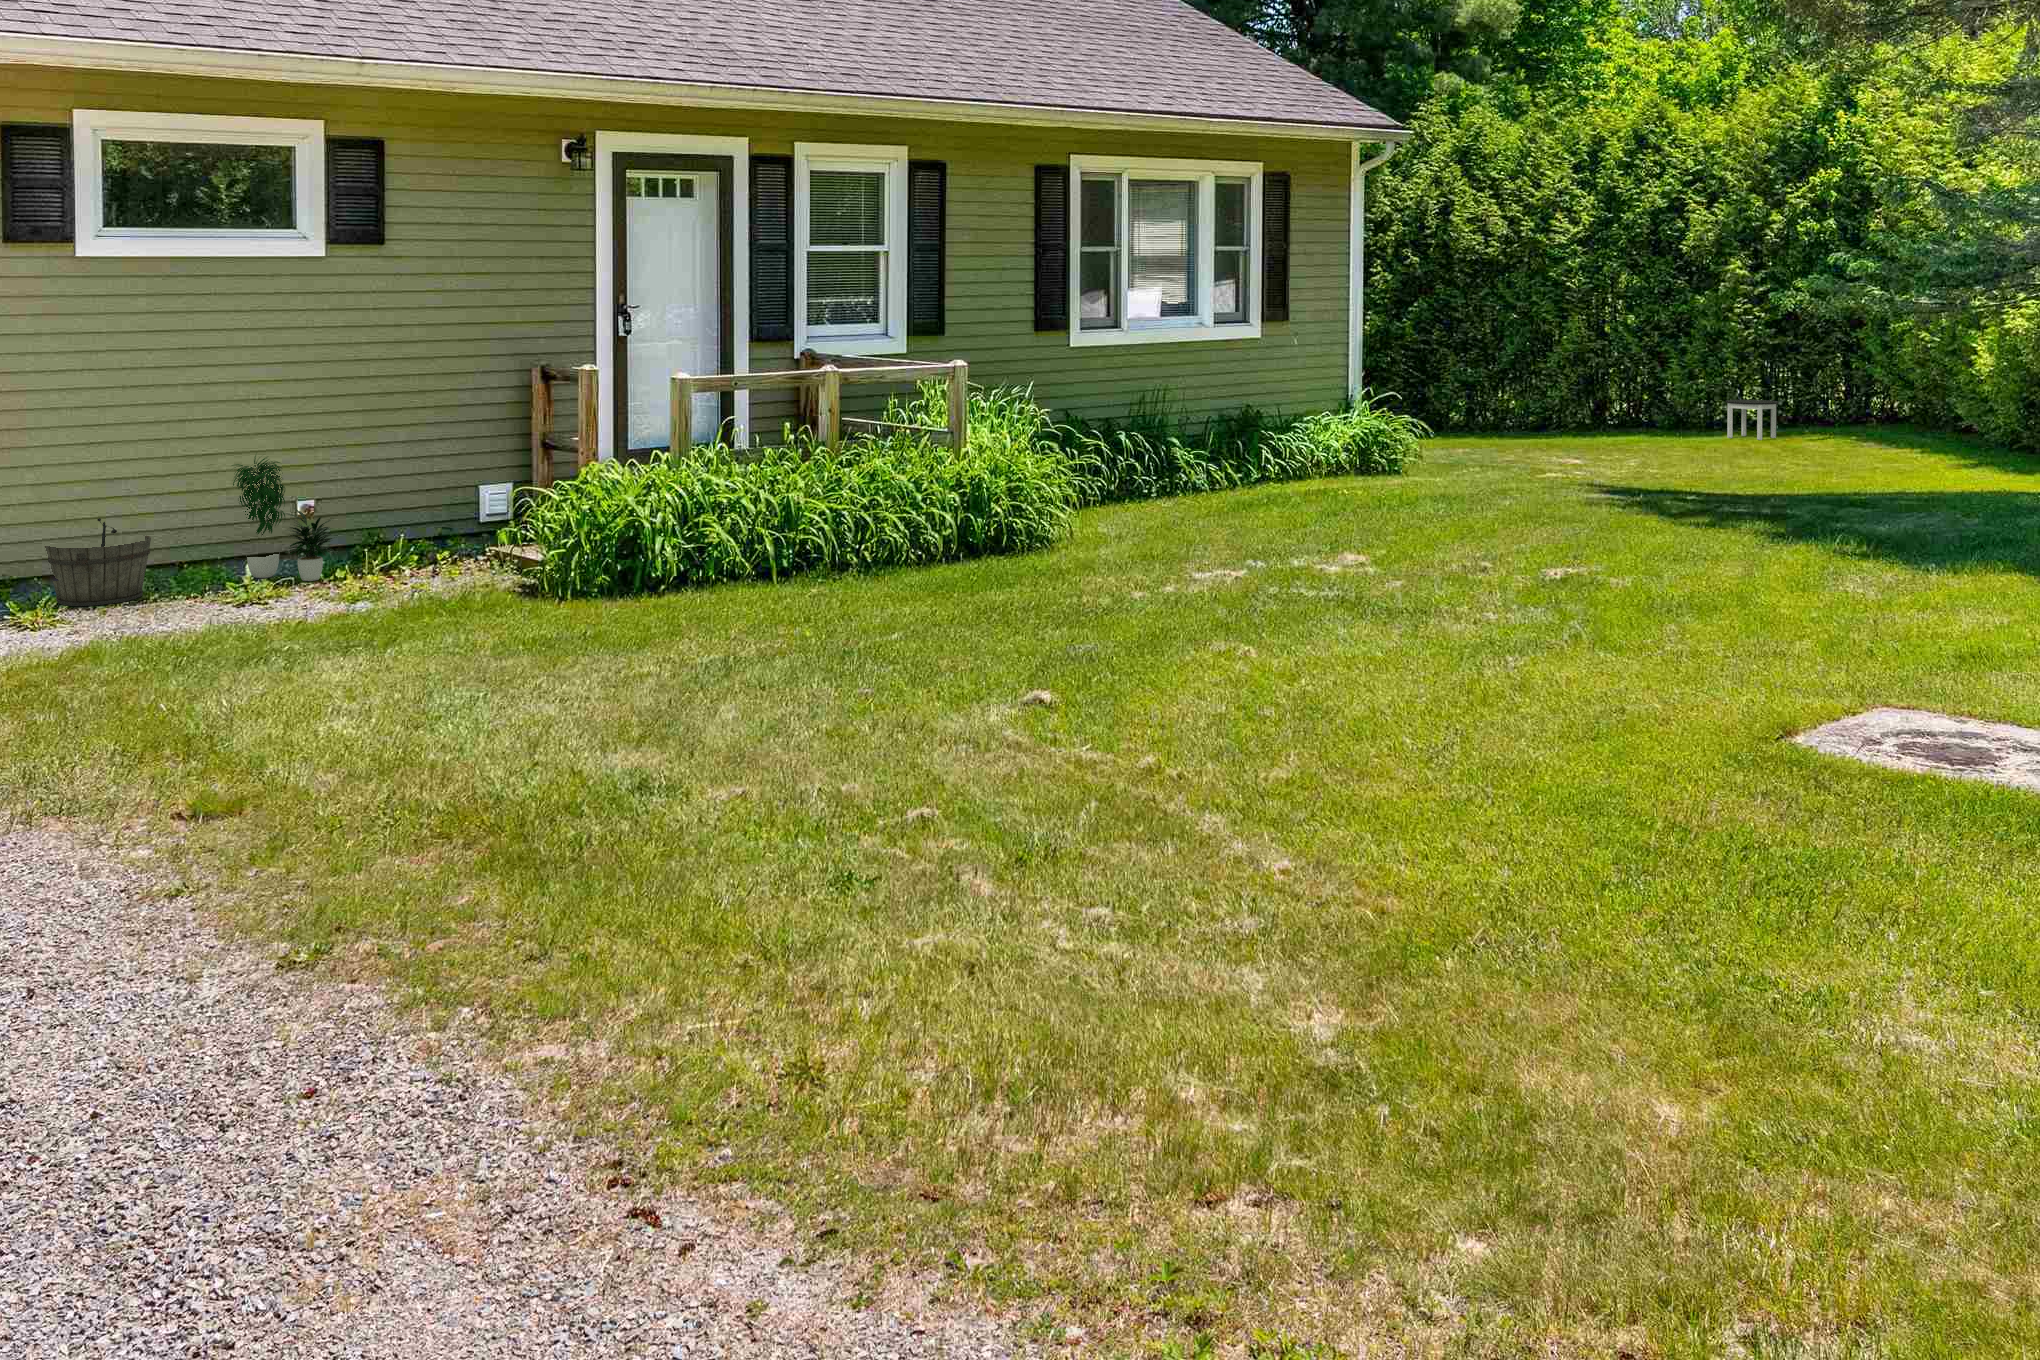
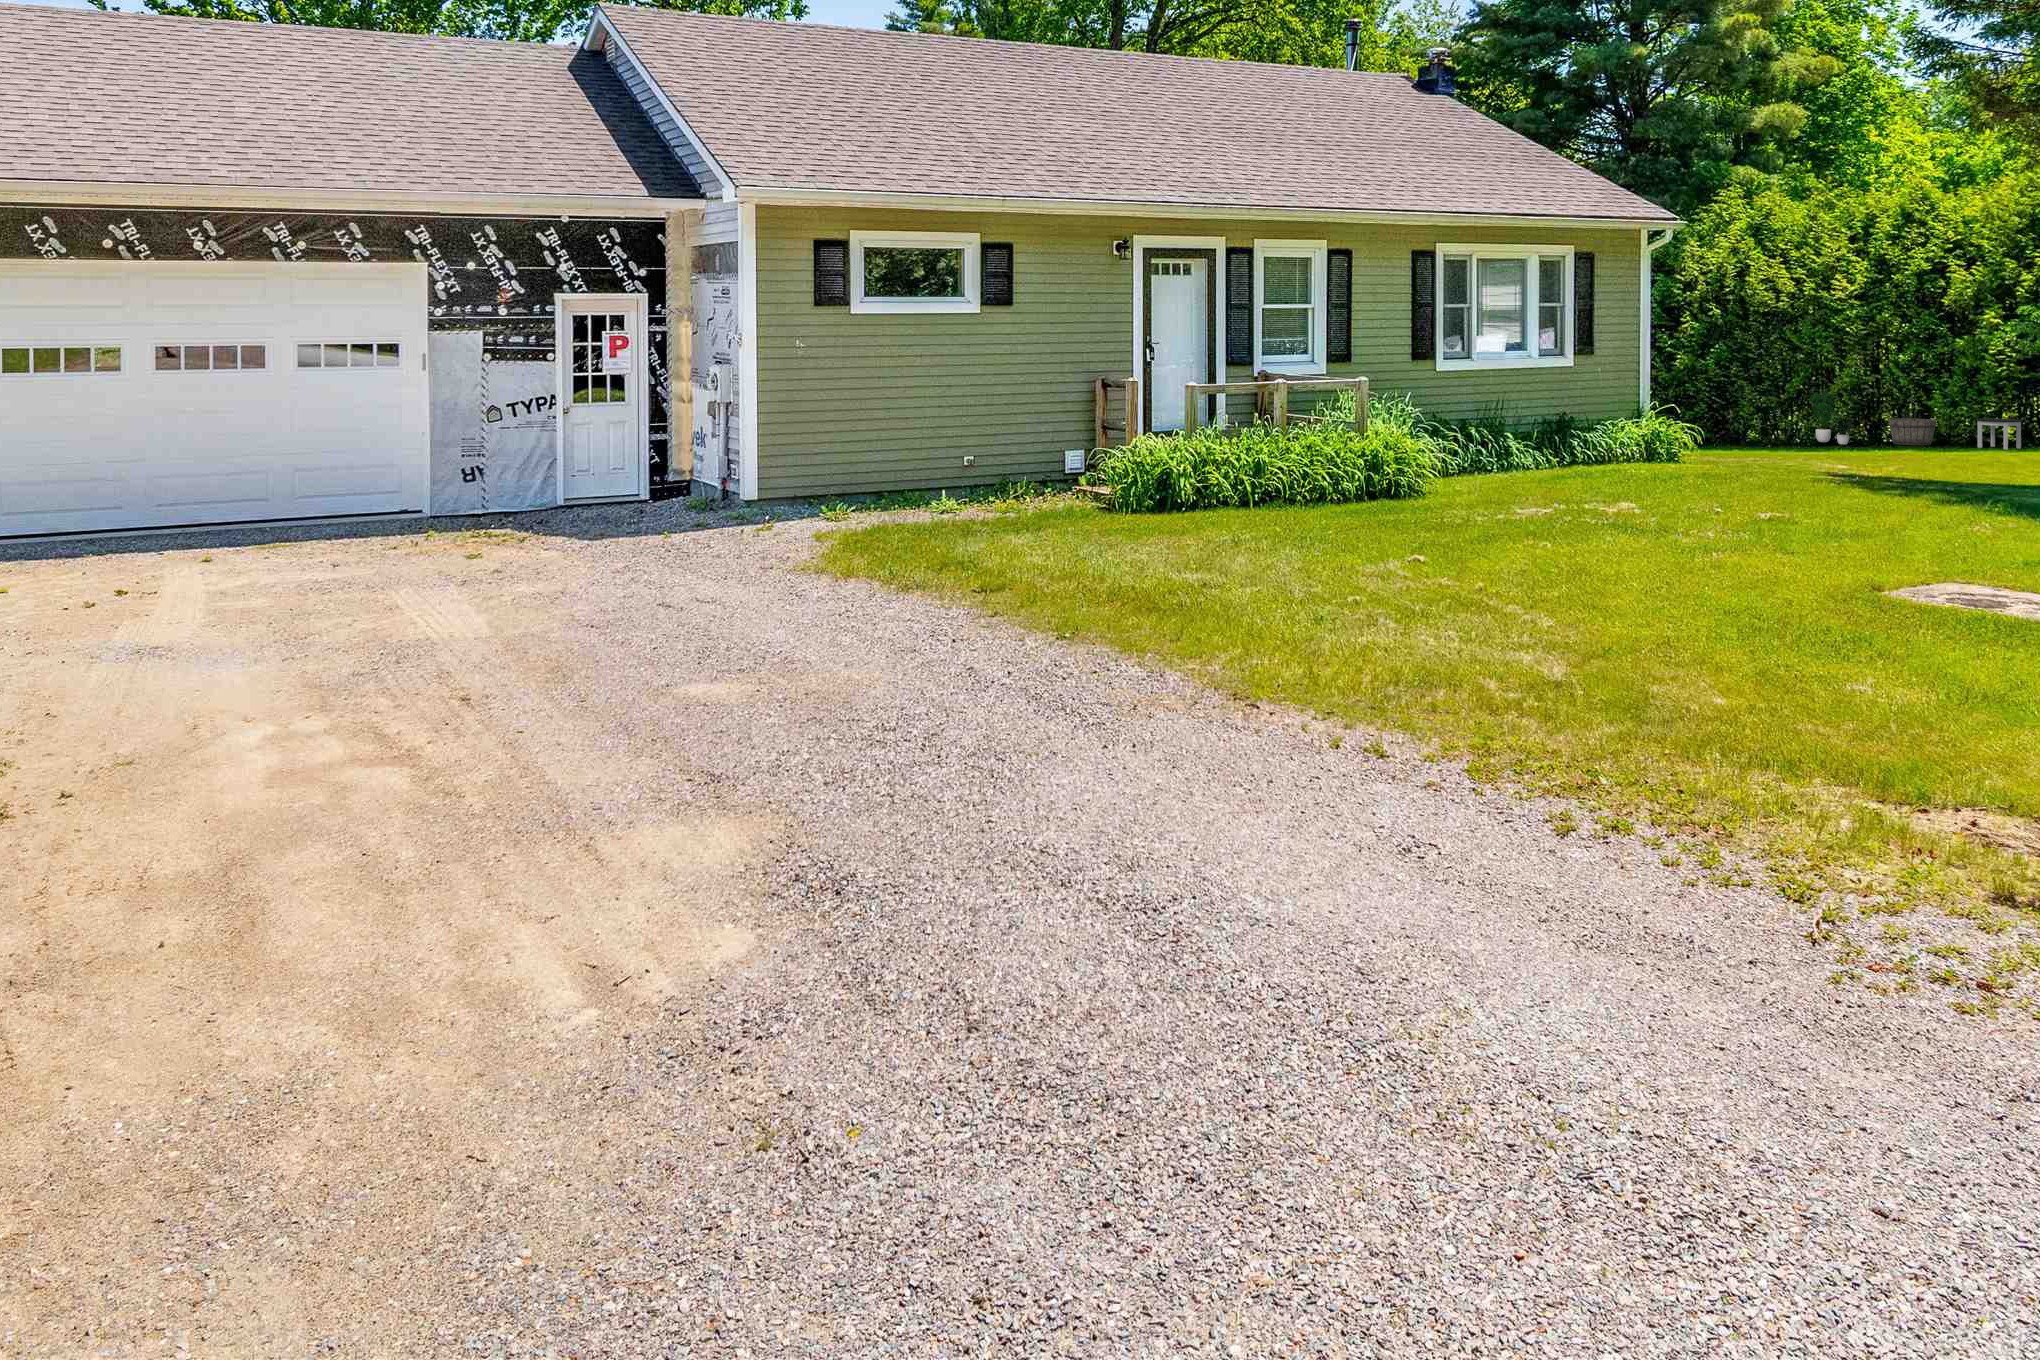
potted plant: present [232,455,336,581] -> present [1810,391,1853,444]
wooden bucket: present [45,518,151,606] -> present [1888,411,1936,445]

